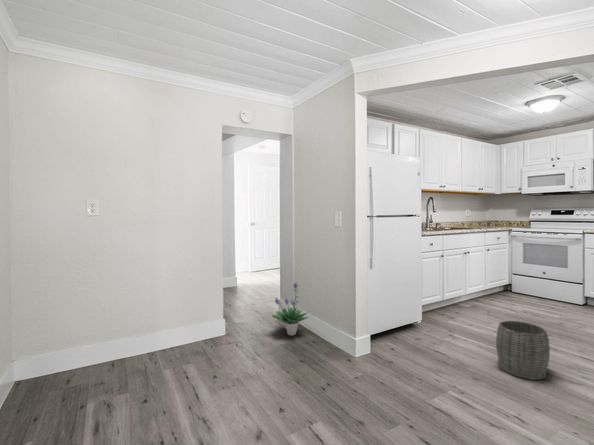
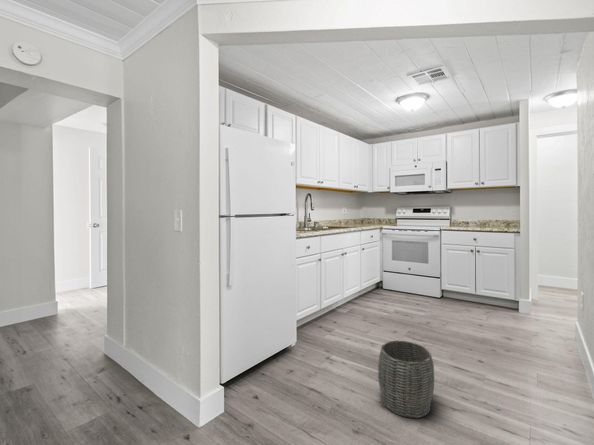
potted plant: present [272,282,308,335] -> none [70,315,141,400]

